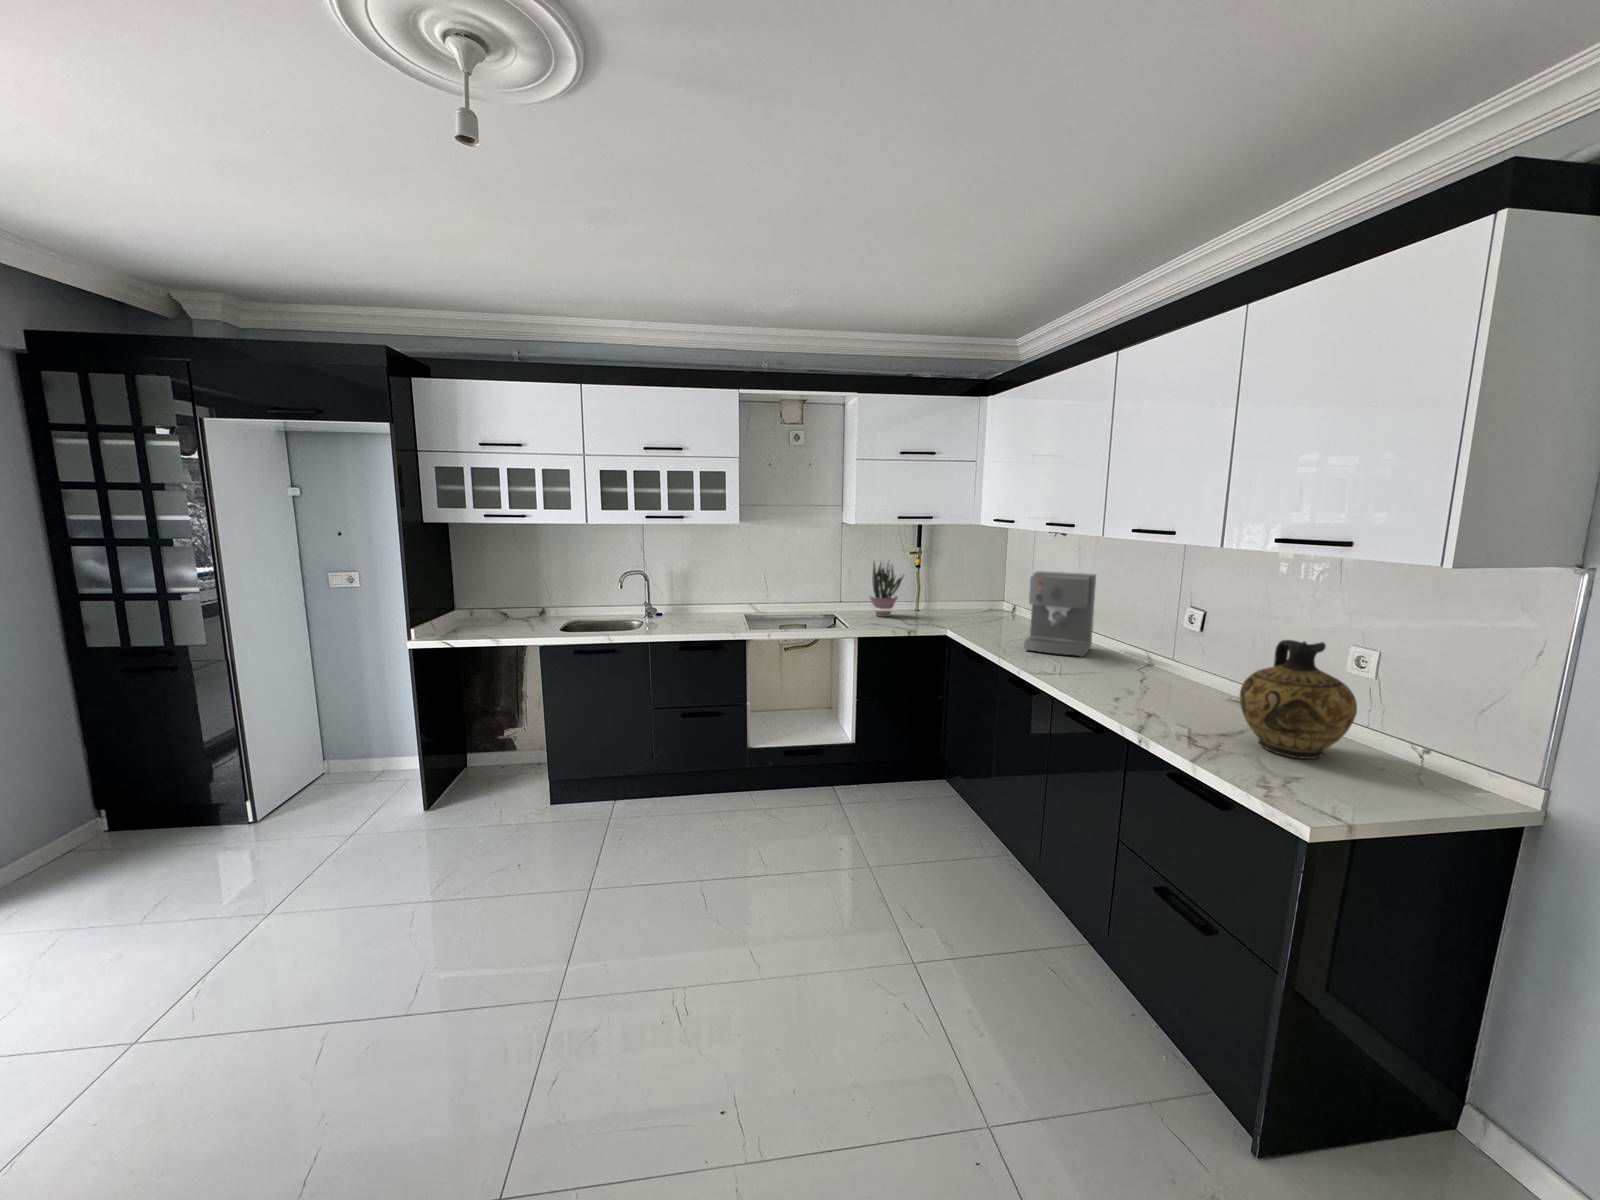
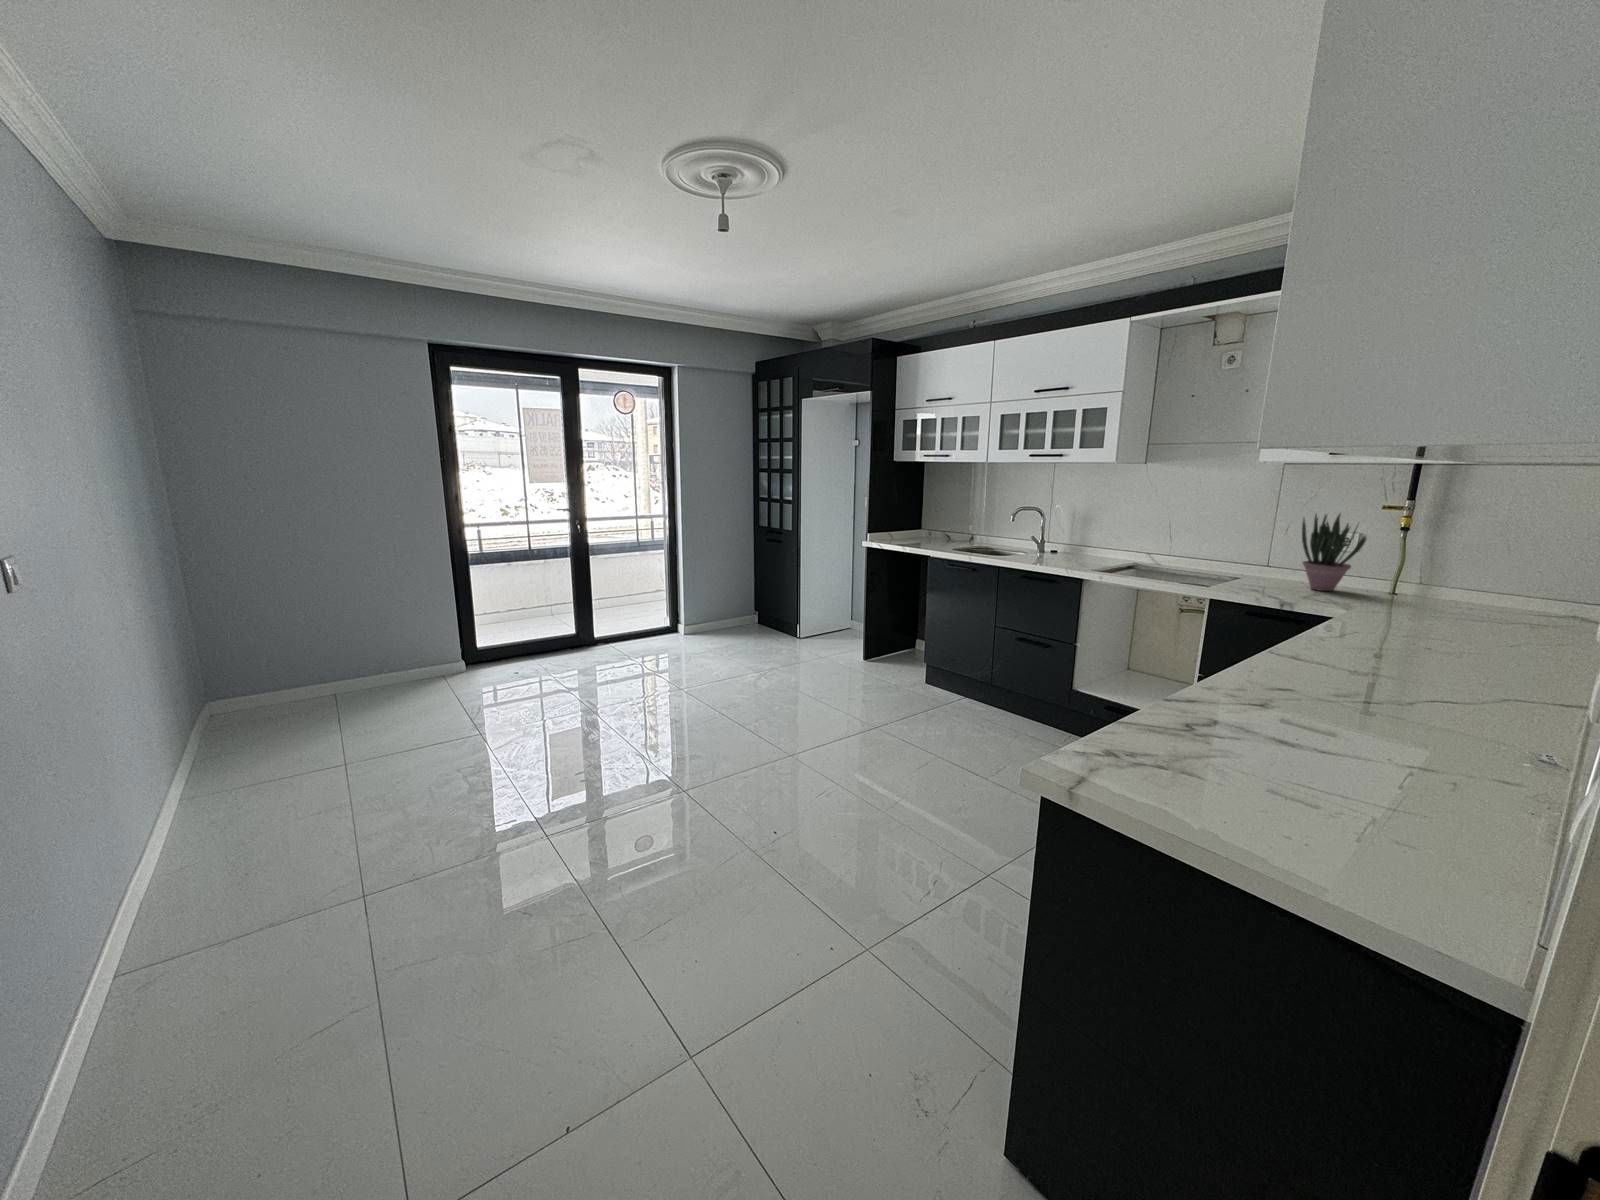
coffee maker: present [1024,571,1096,657] -> none [1360,532,1561,670]
ceramic jug: present [1240,640,1357,759] -> none [1153,598,1325,781]

